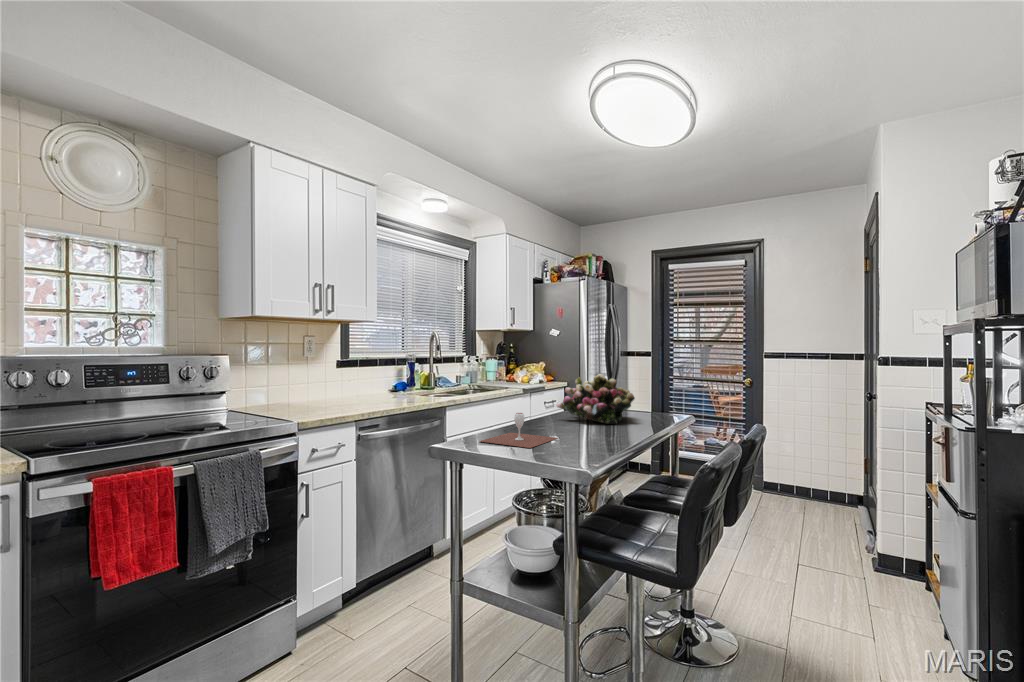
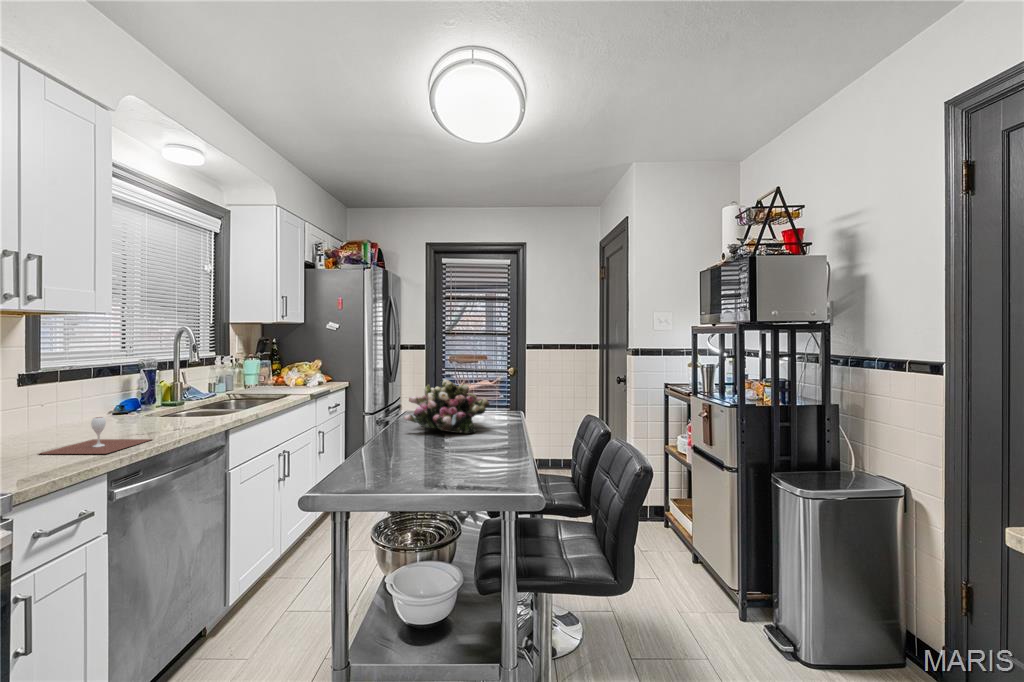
wine glass: present [480,413,558,448] -> present [40,417,152,454]

